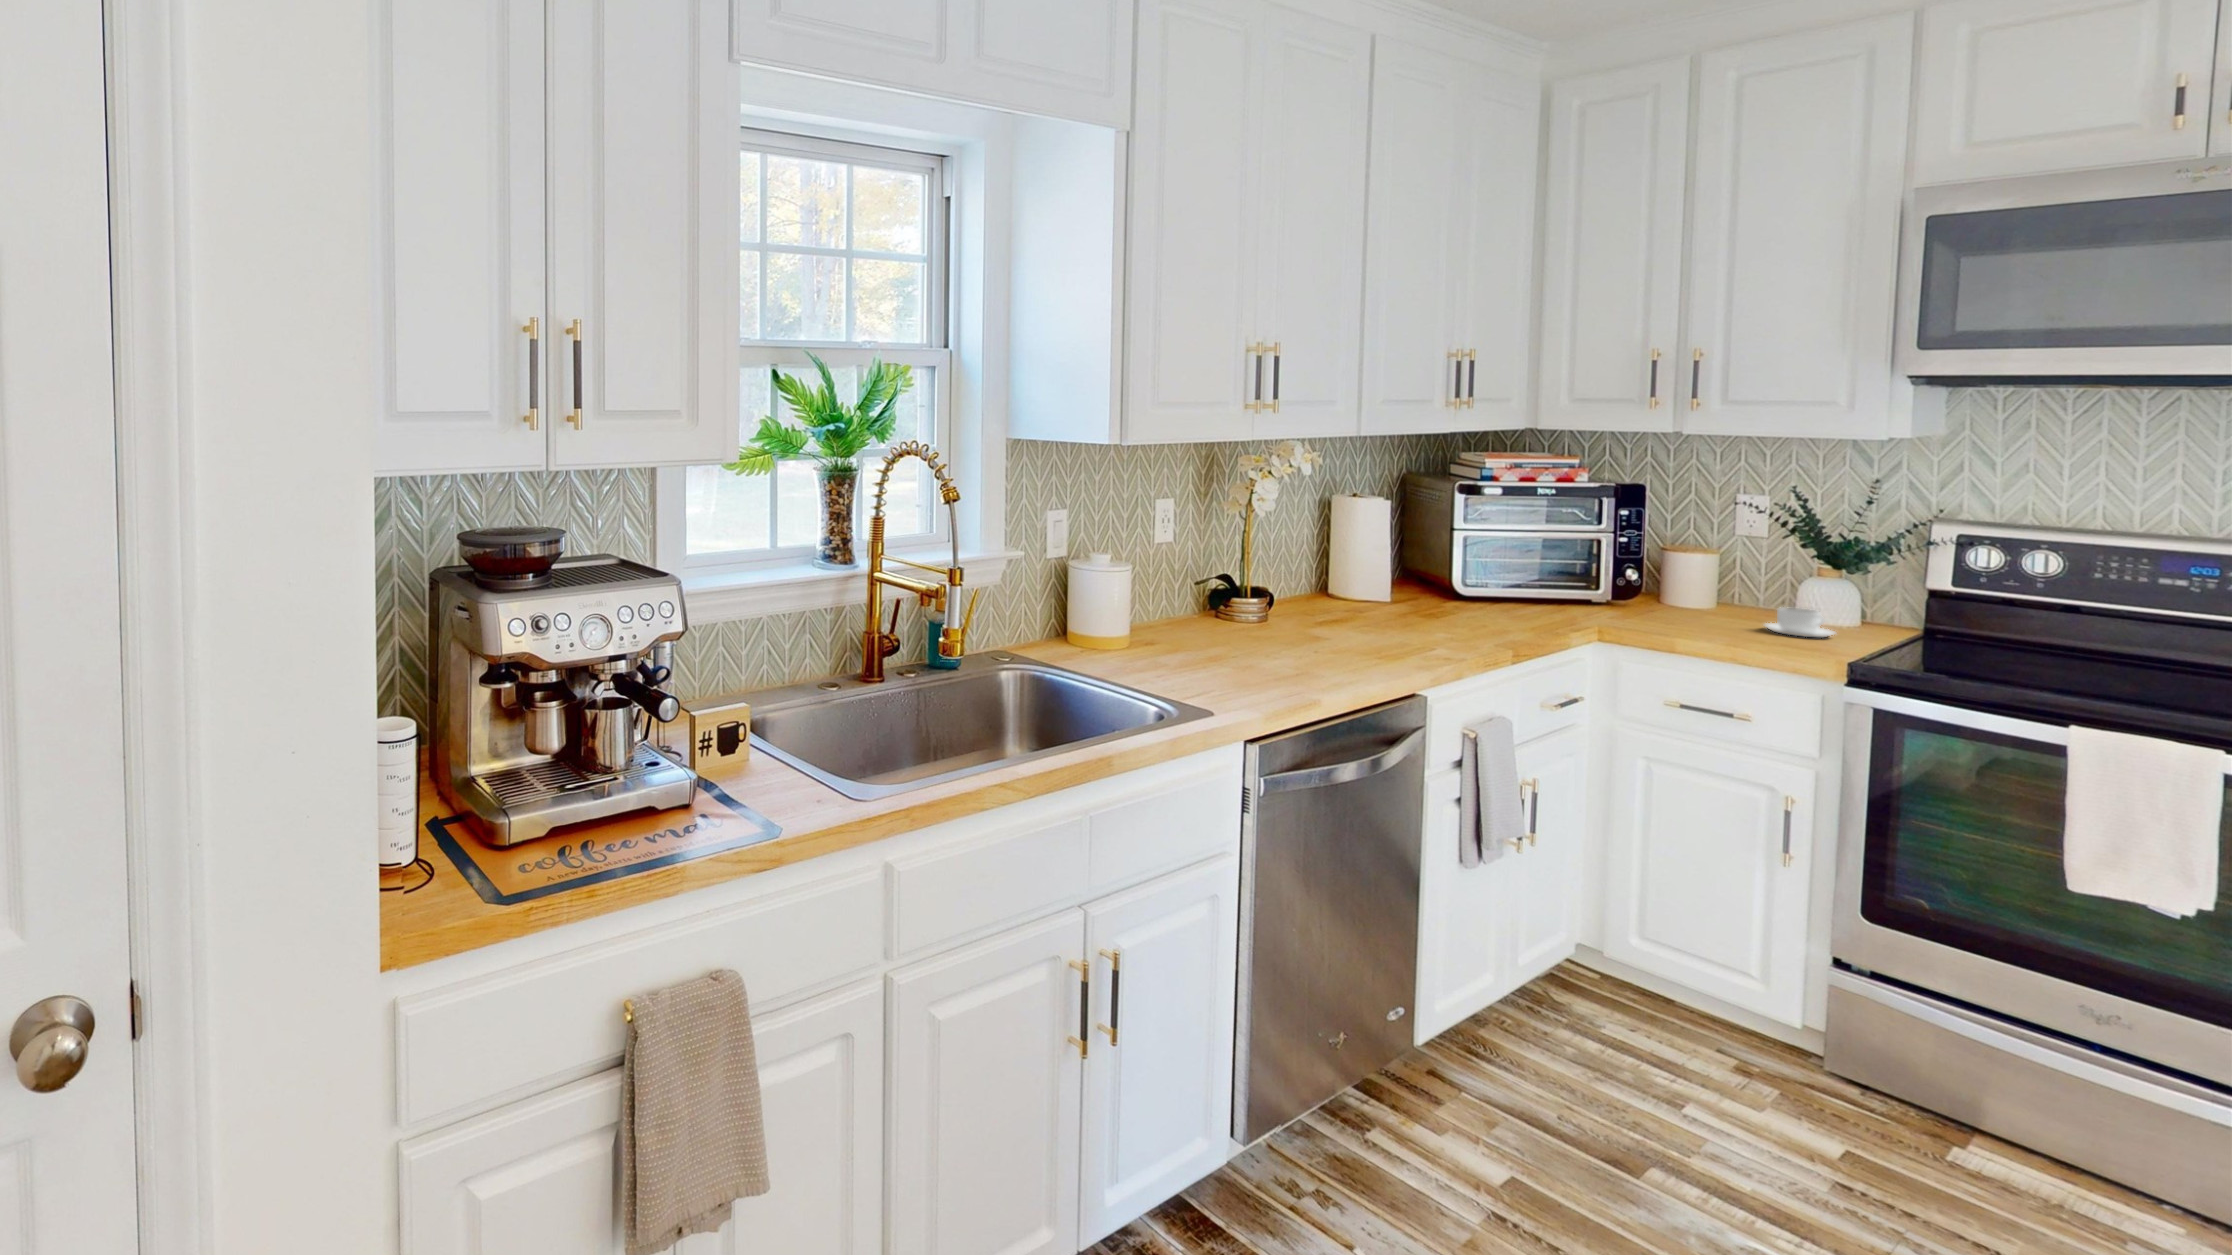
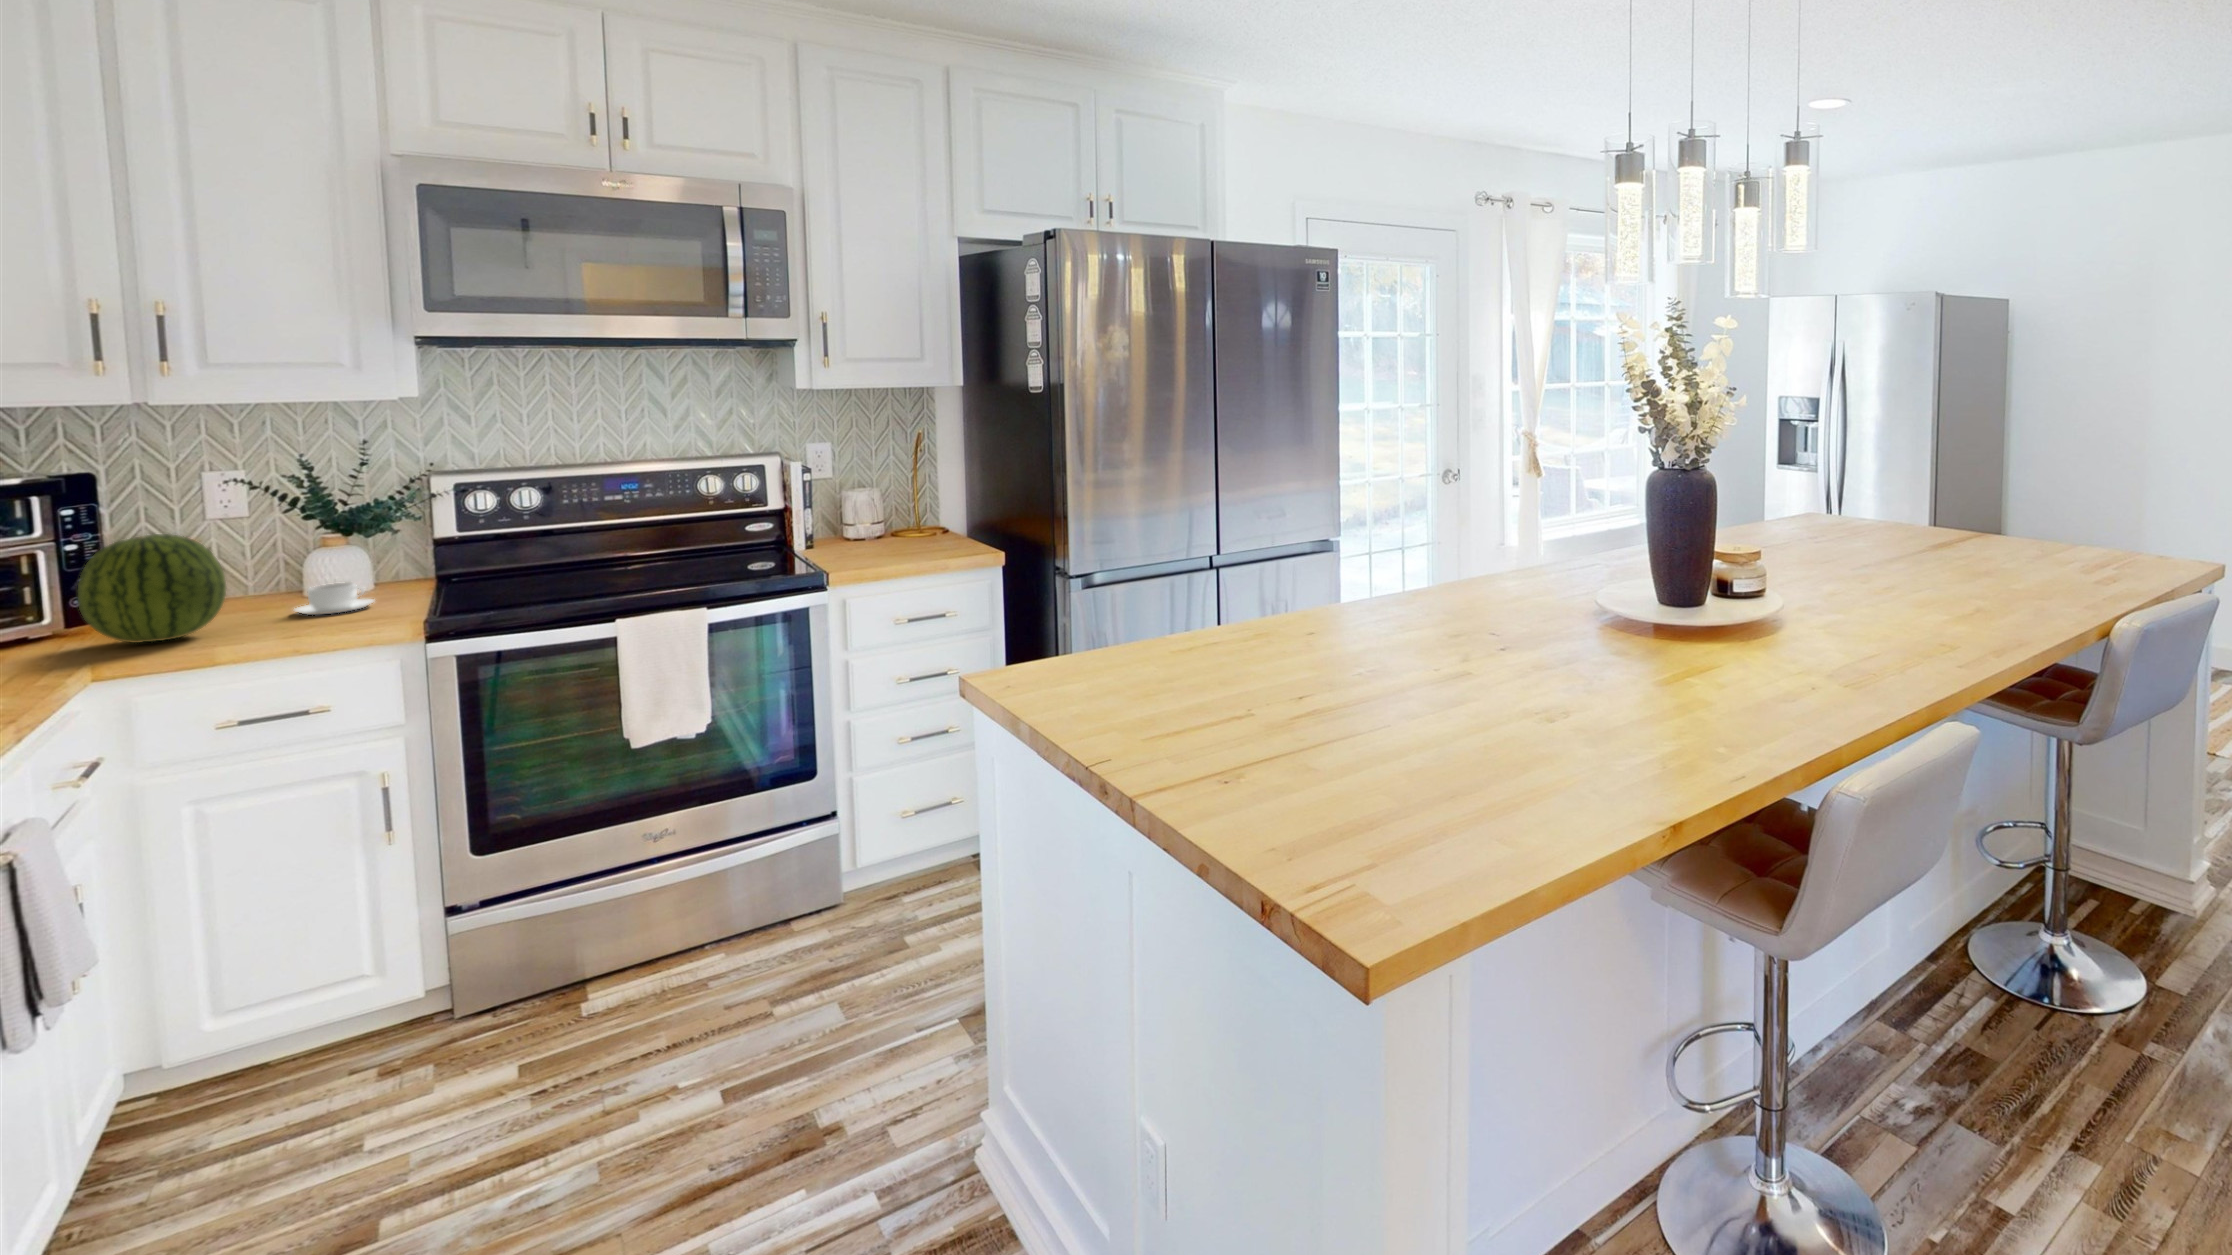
fruit: none [1608,535,1706,622] -> present [78,534,226,643]

